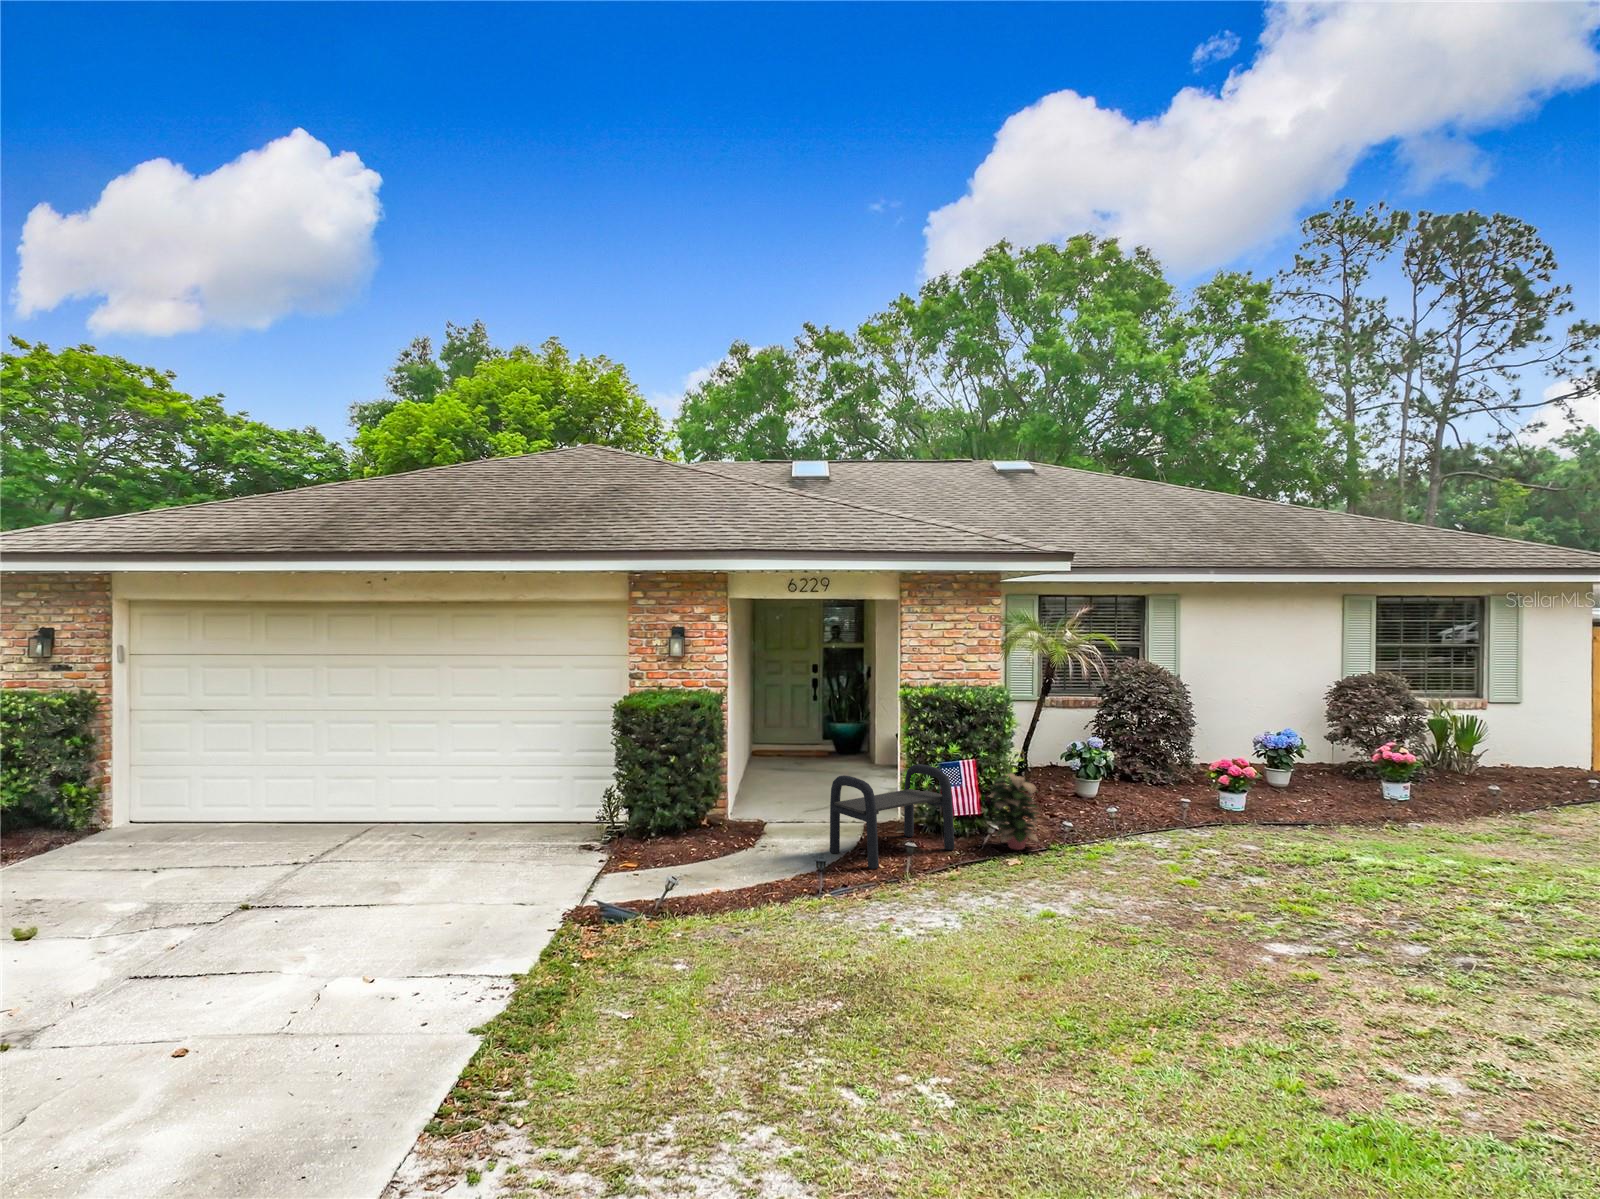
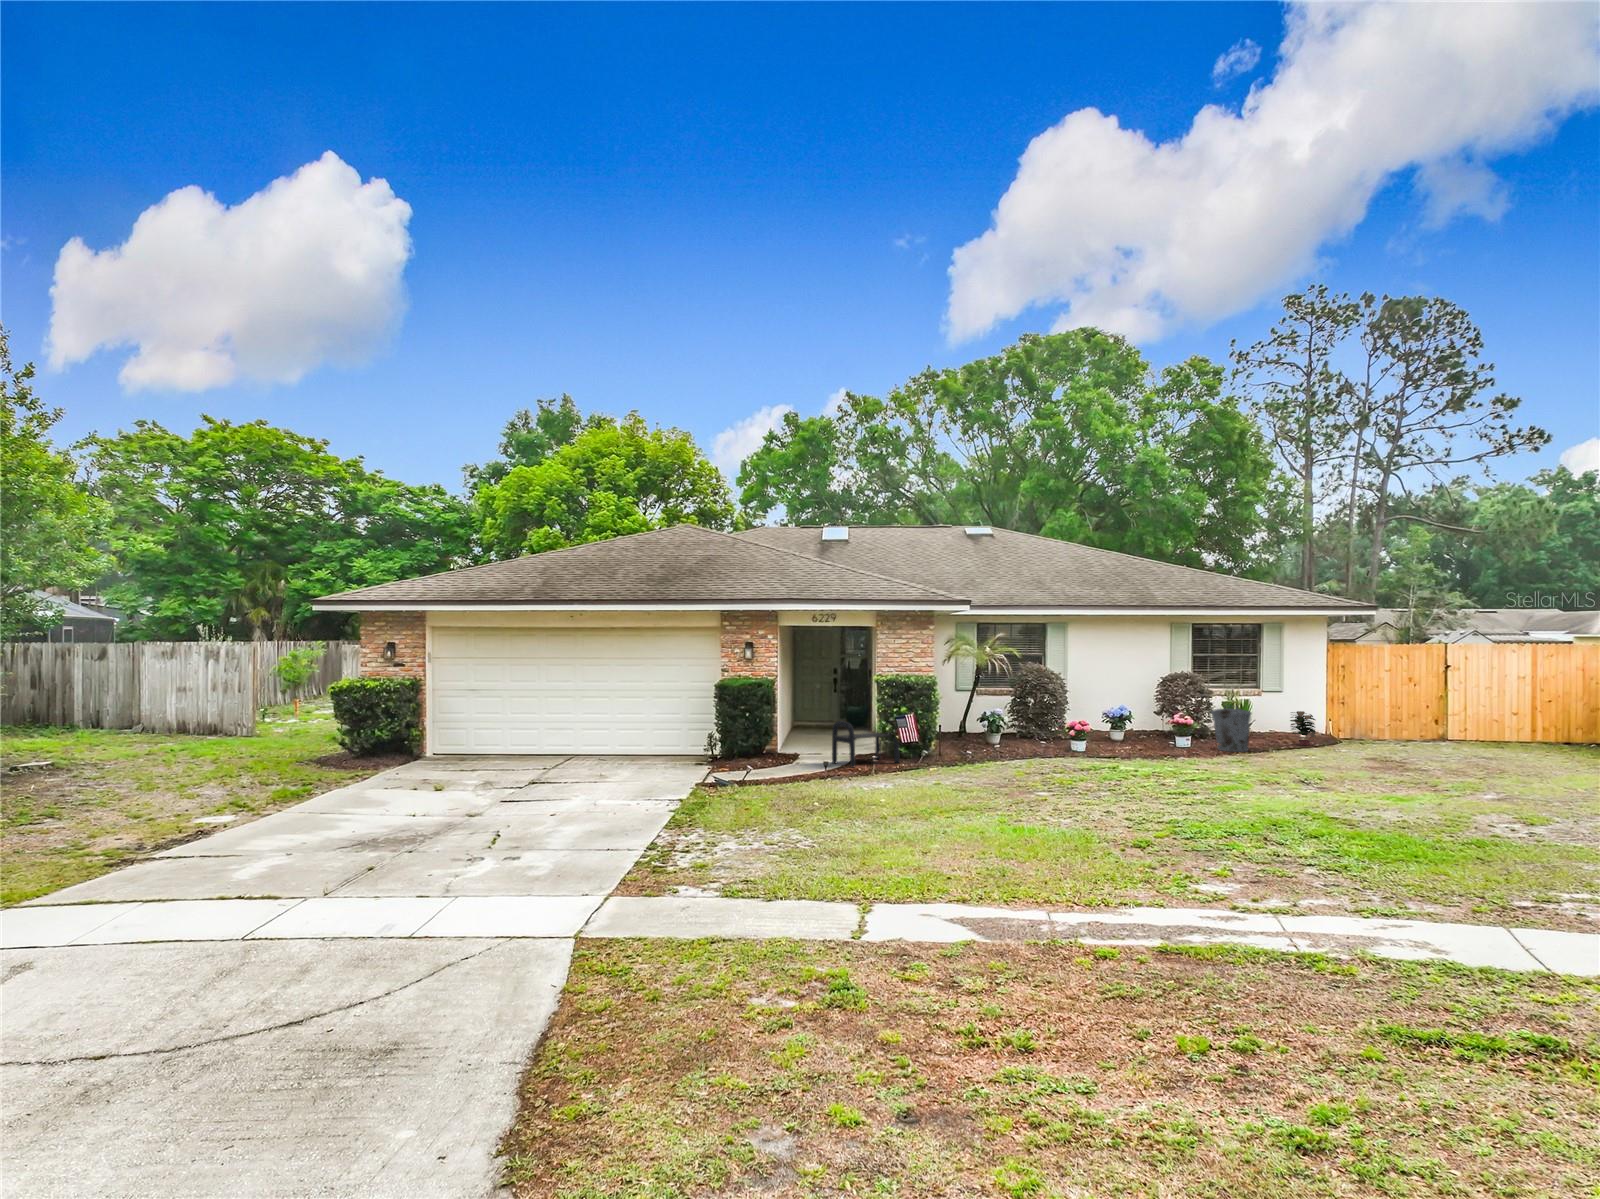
trash can: none [1422,725,1497,802] -> present [1211,707,1251,752]
decorative plant: present [988,774,1039,850] -> present [1290,711,1316,745]

